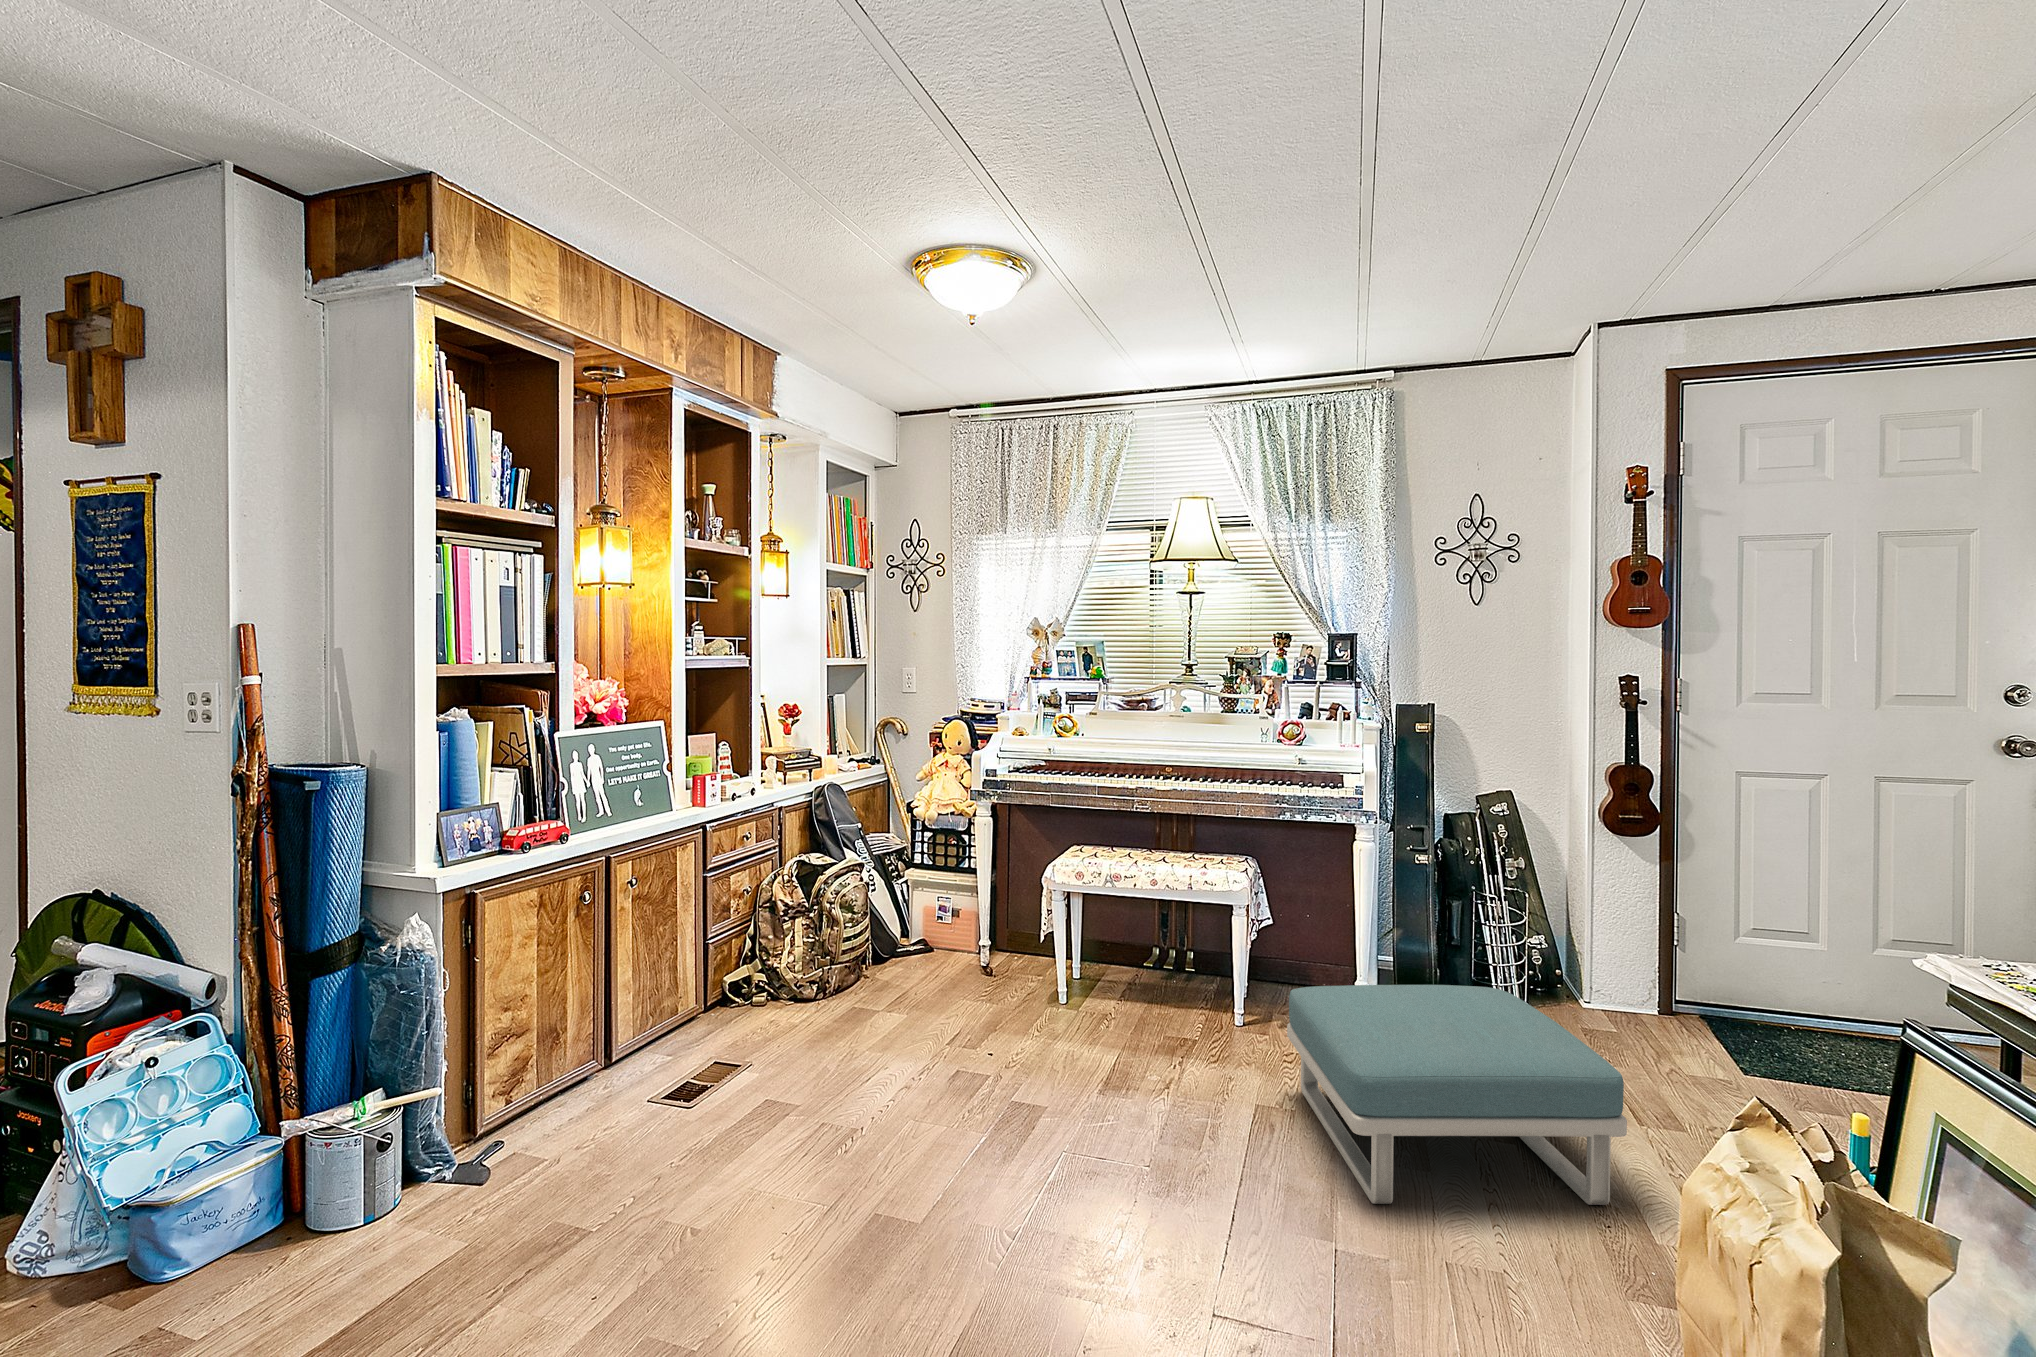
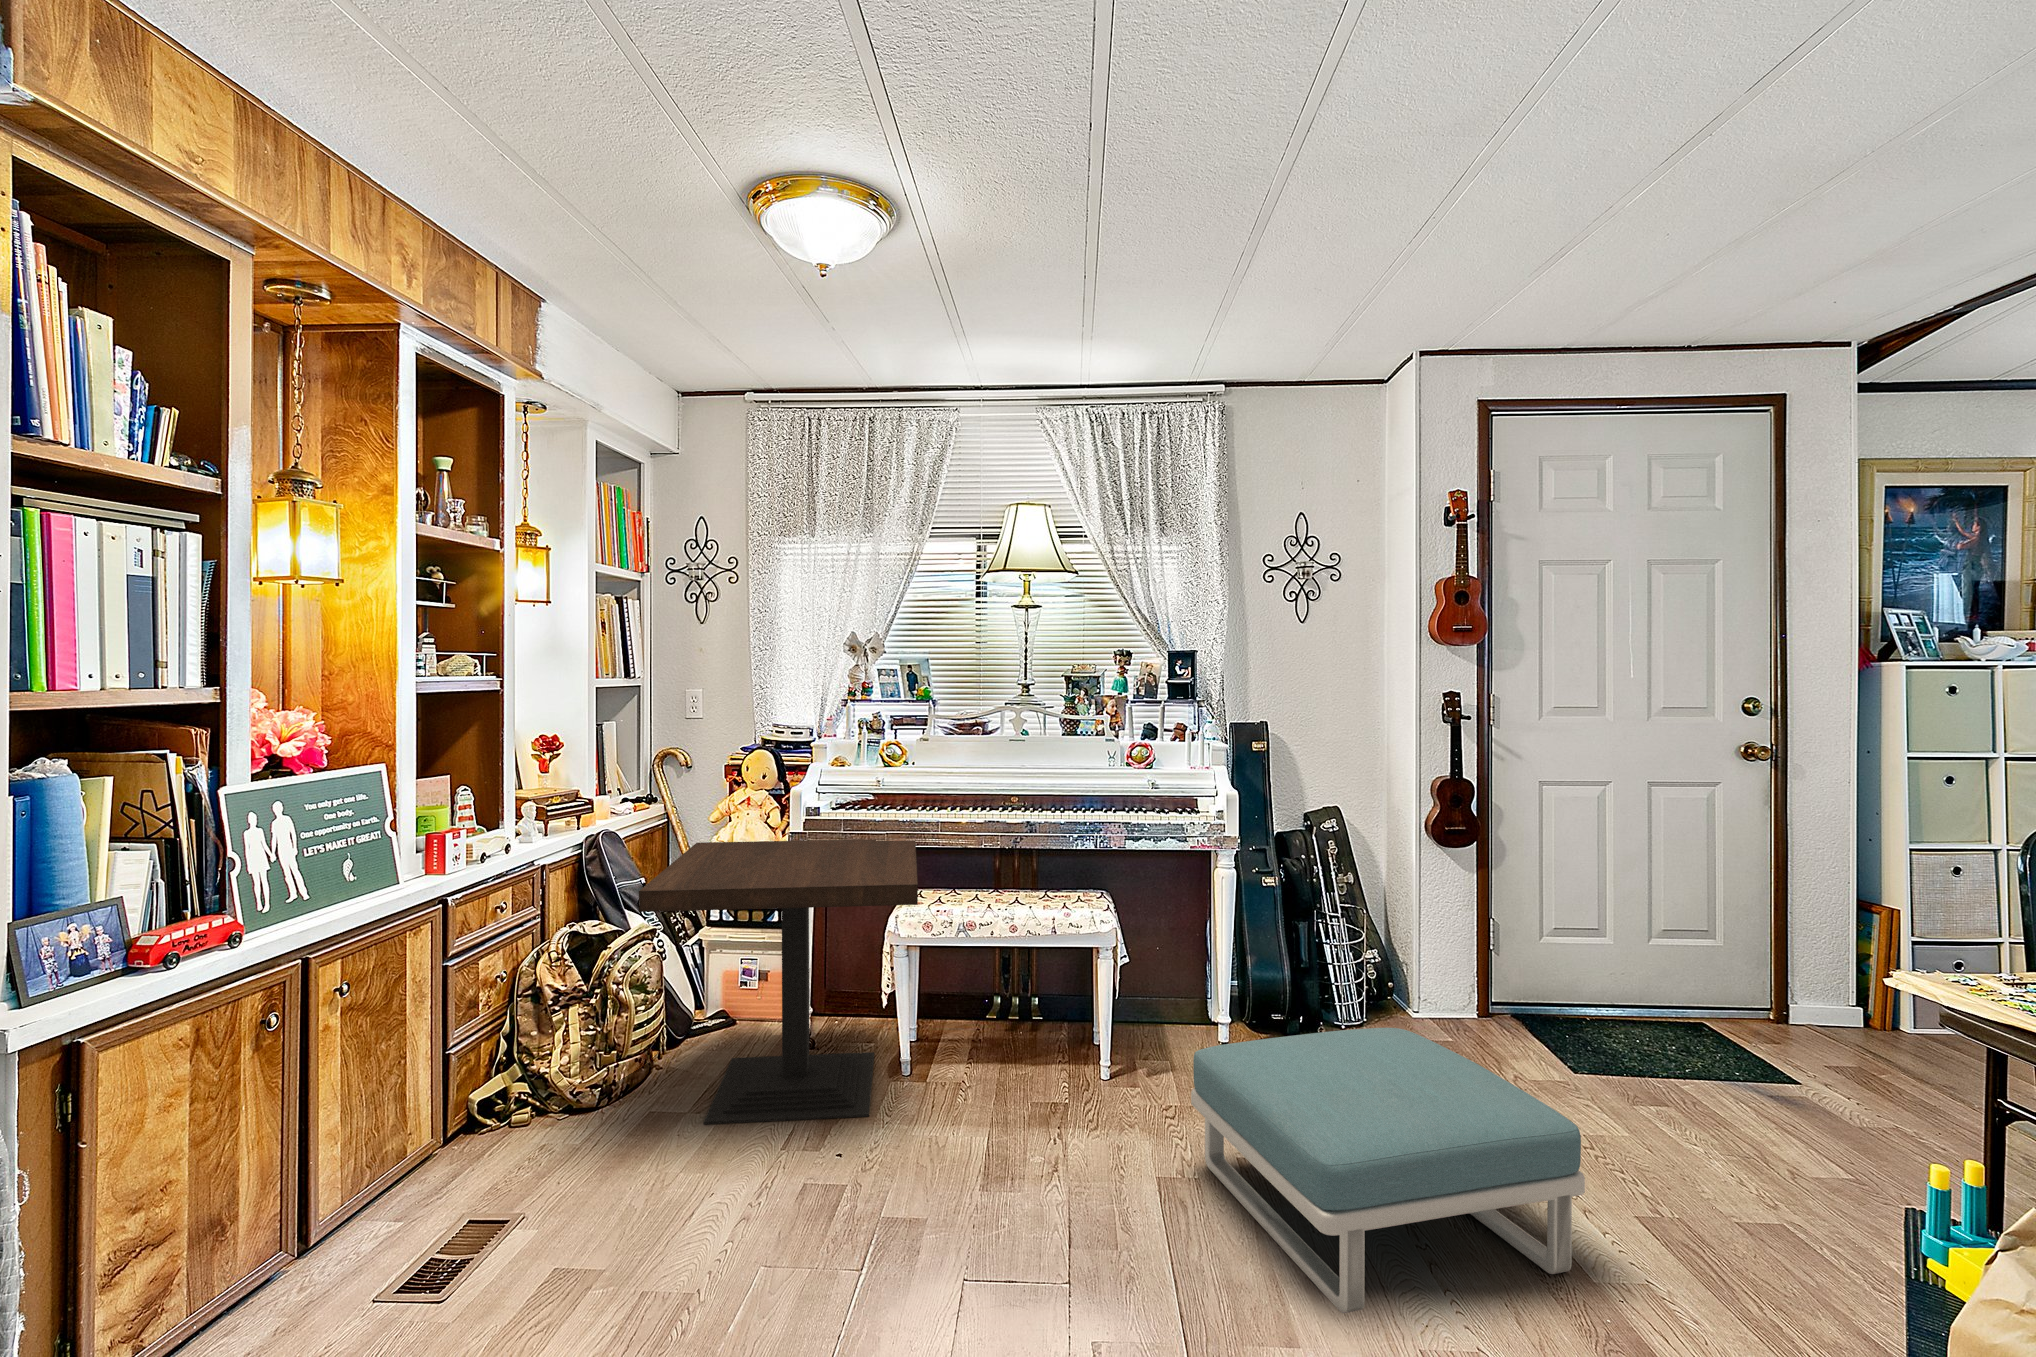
side table: none [840,796,1081,1028] -> present [639,839,918,1124]

